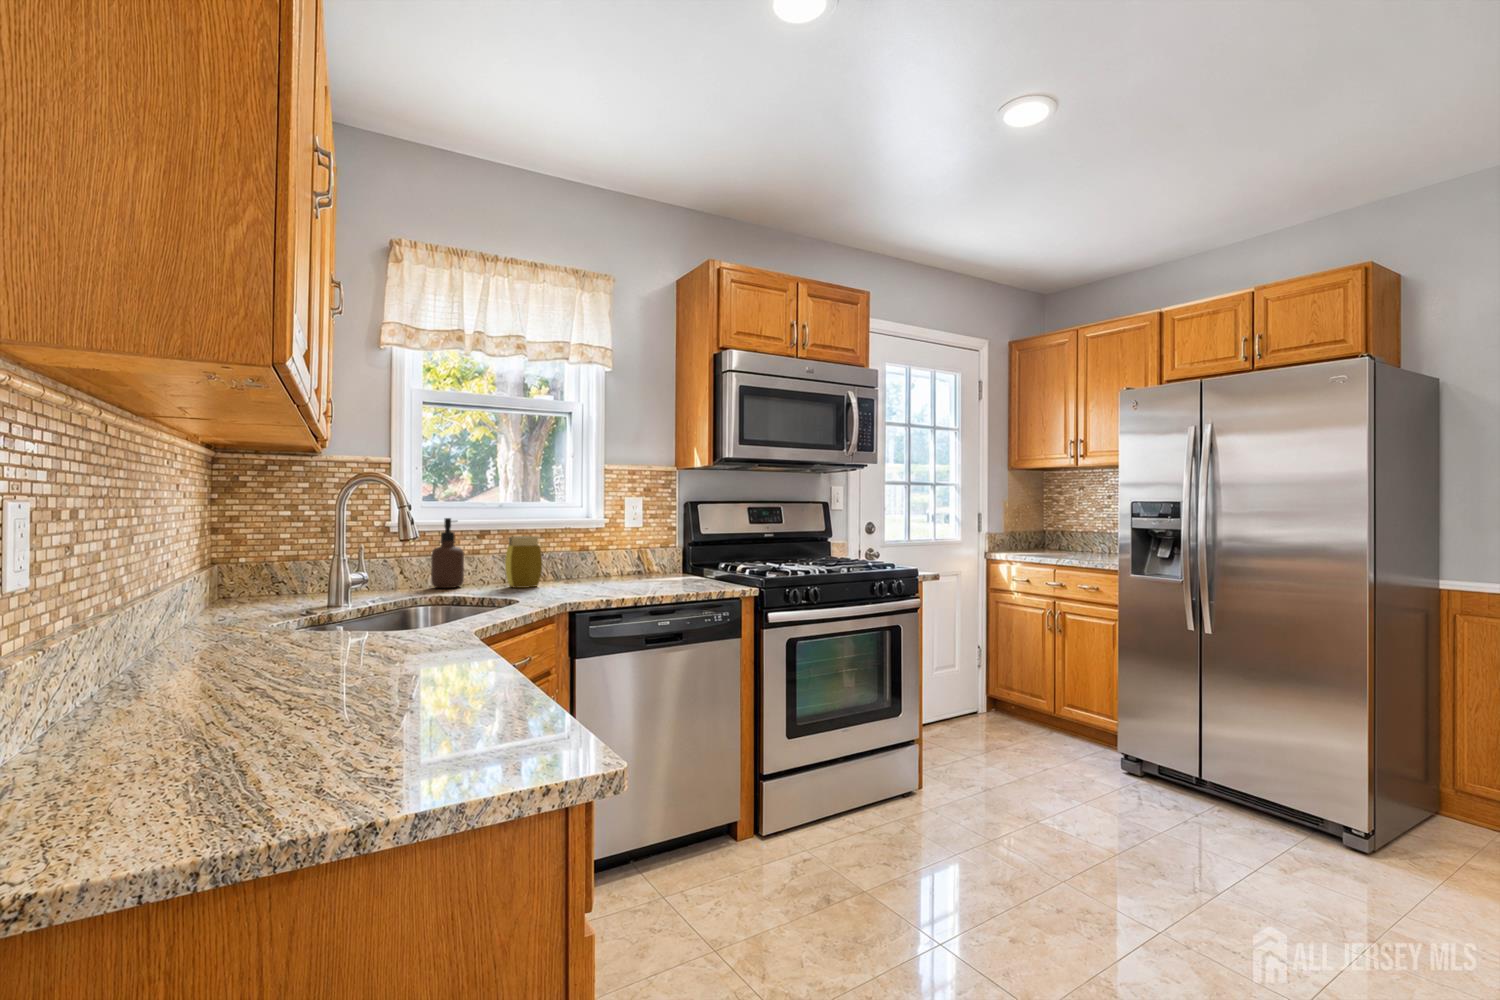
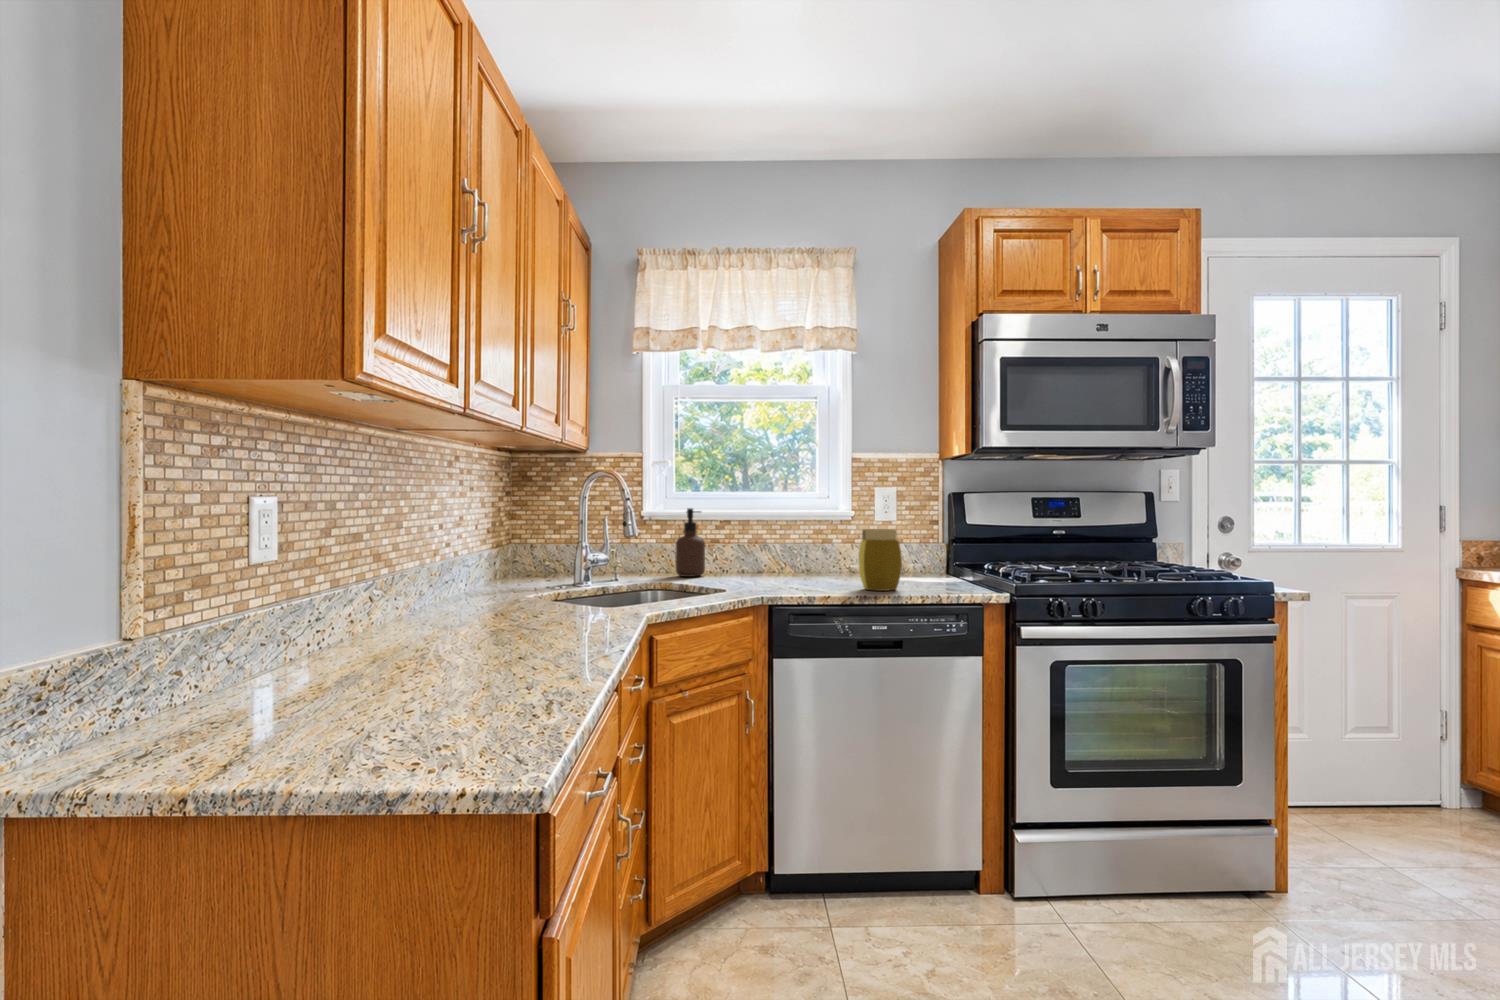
jar: present [505,536,542,588] -> present [859,529,902,591]

